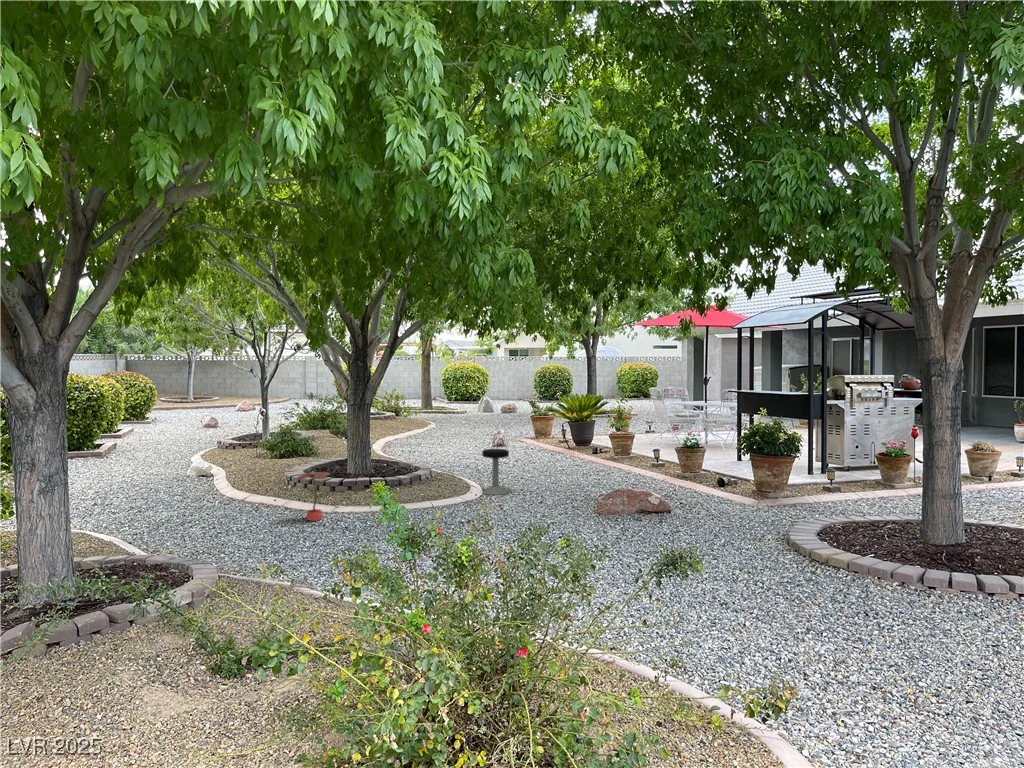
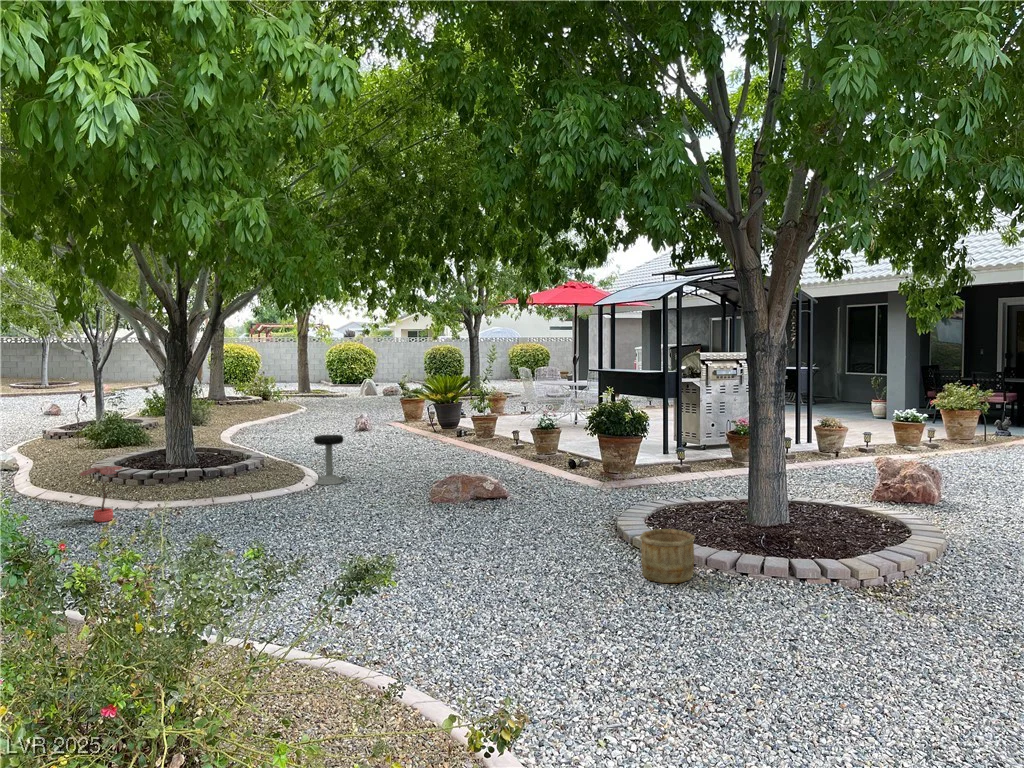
wooden bucket: none [826,542,881,593] -> present [640,529,695,583]

